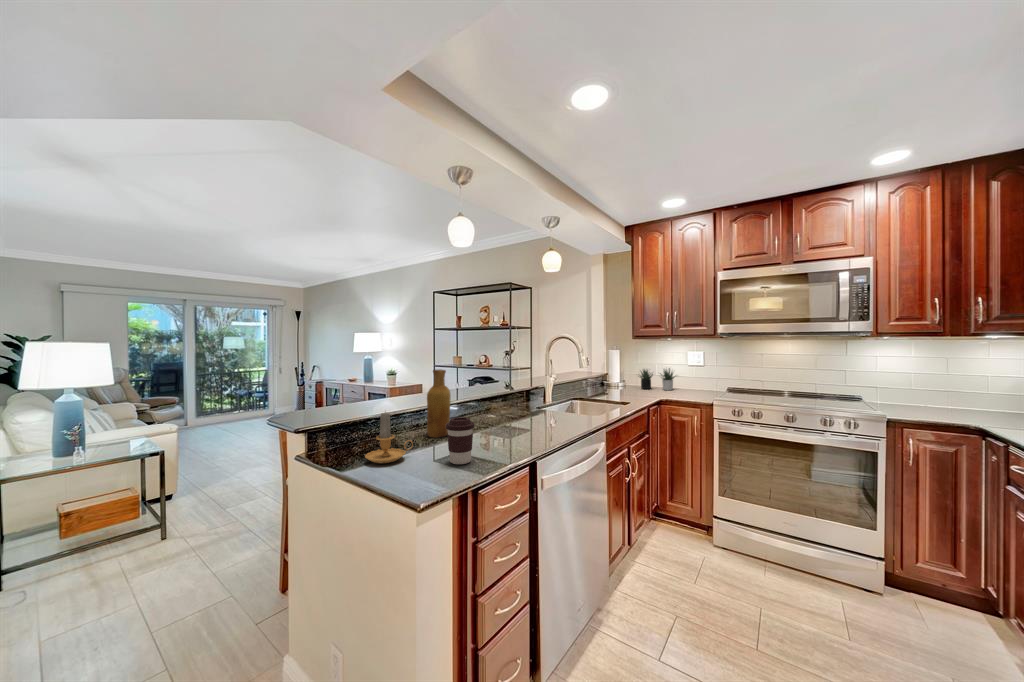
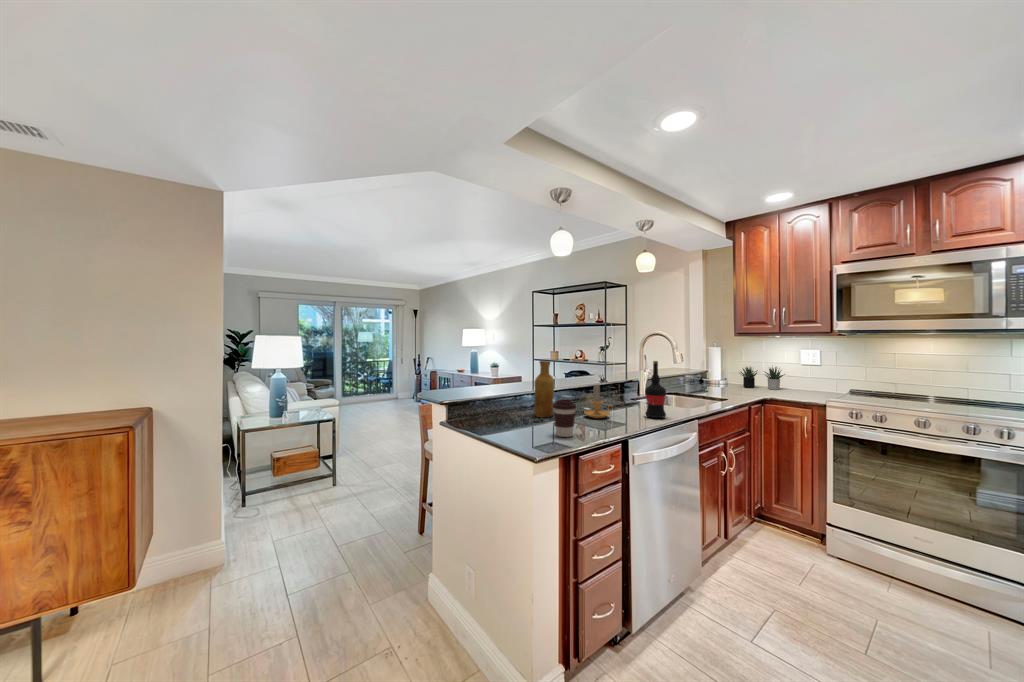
wine bottle: none [552,367,574,430] -> present [645,361,666,418]
candle: present [365,412,413,463] -> present [584,385,610,418]

